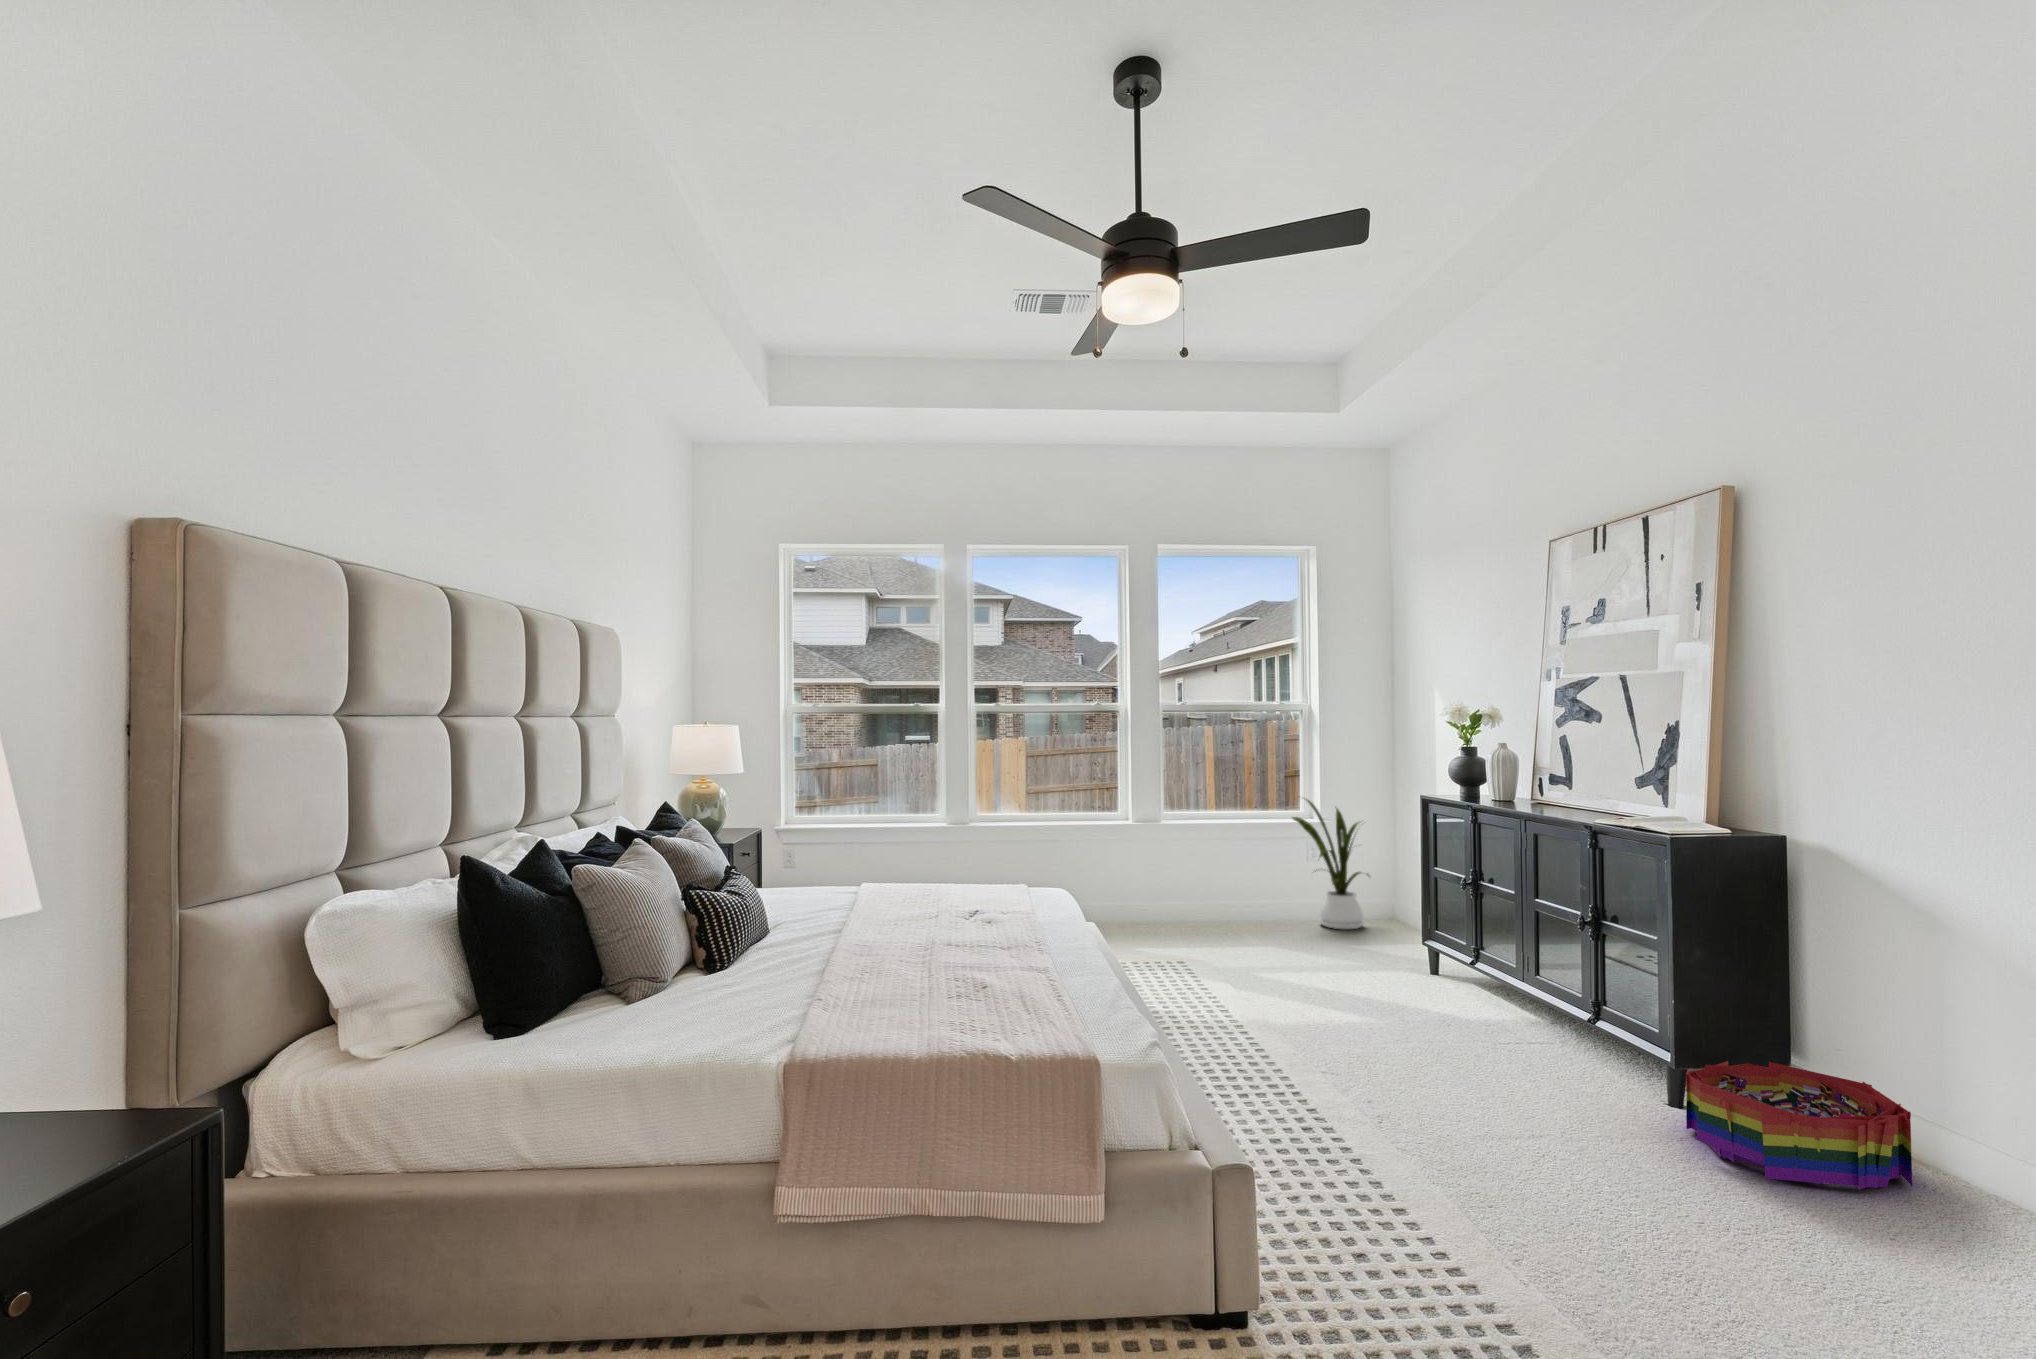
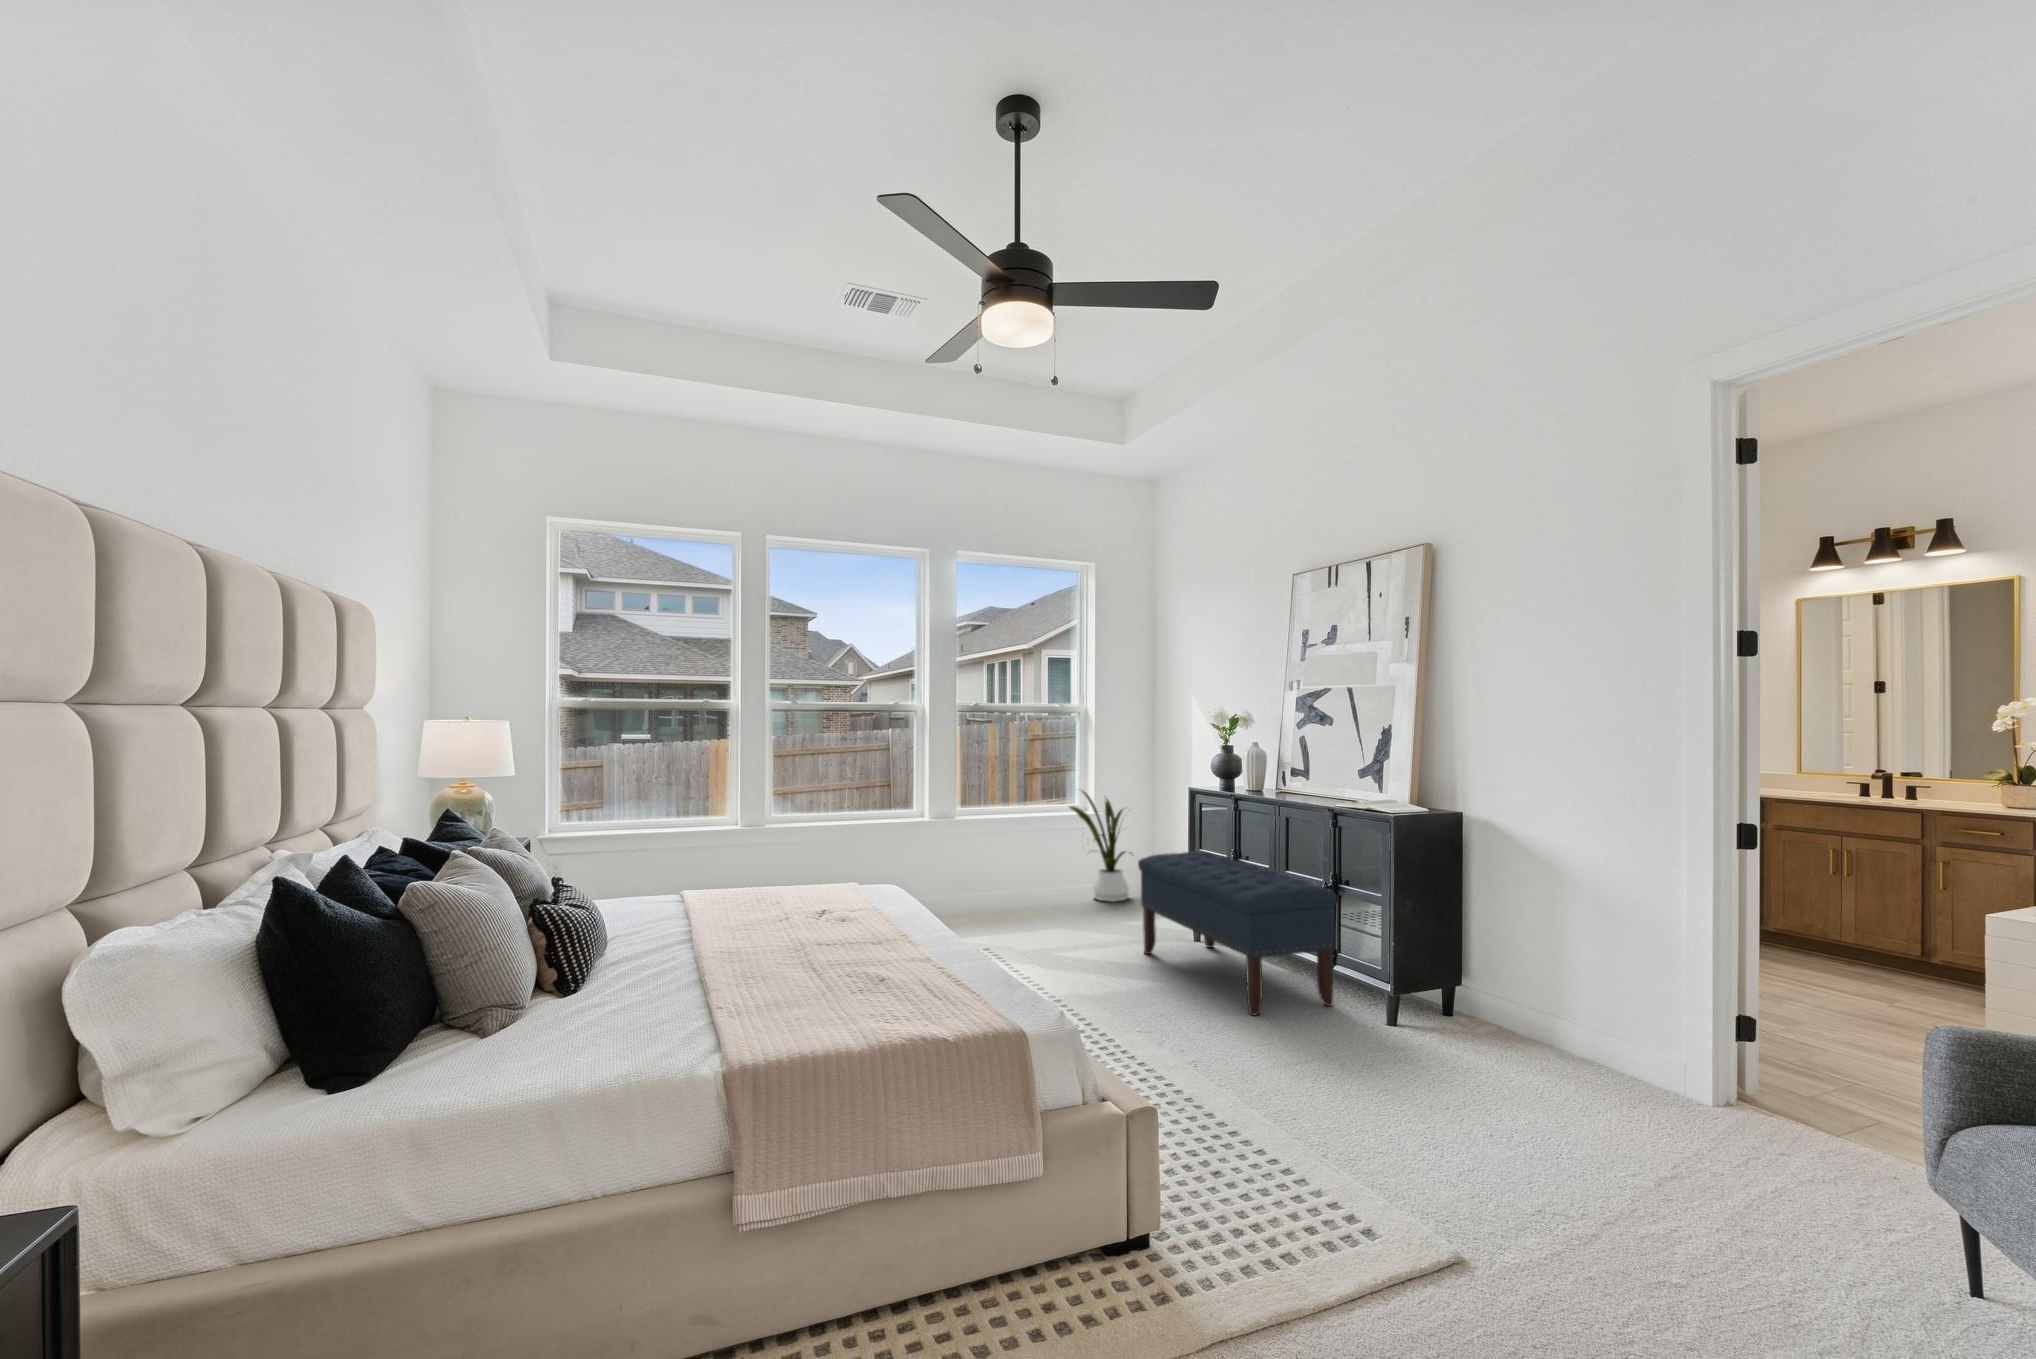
bench: none [1353,873,1593,1073] -> present [1138,851,1337,1015]
storage bin: present [1686,1061,1912,1190] -> none [1412,986,1564,1075]

